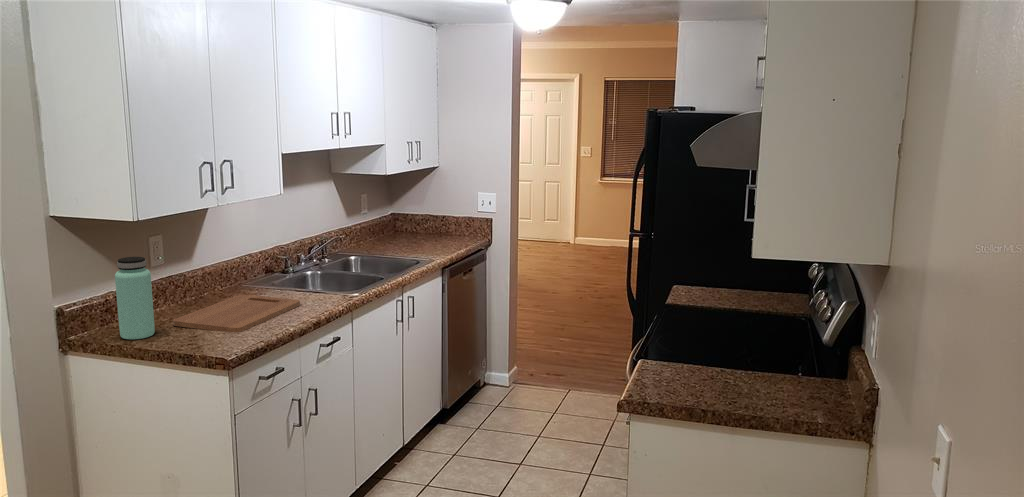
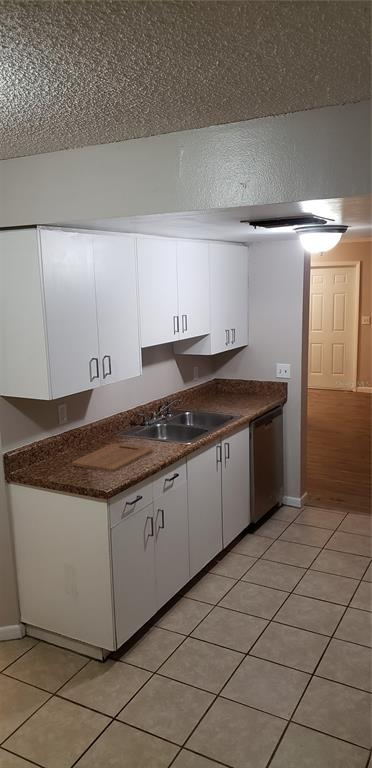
bottle: present [115,257,155,339] -> none [38,421,62,475]

